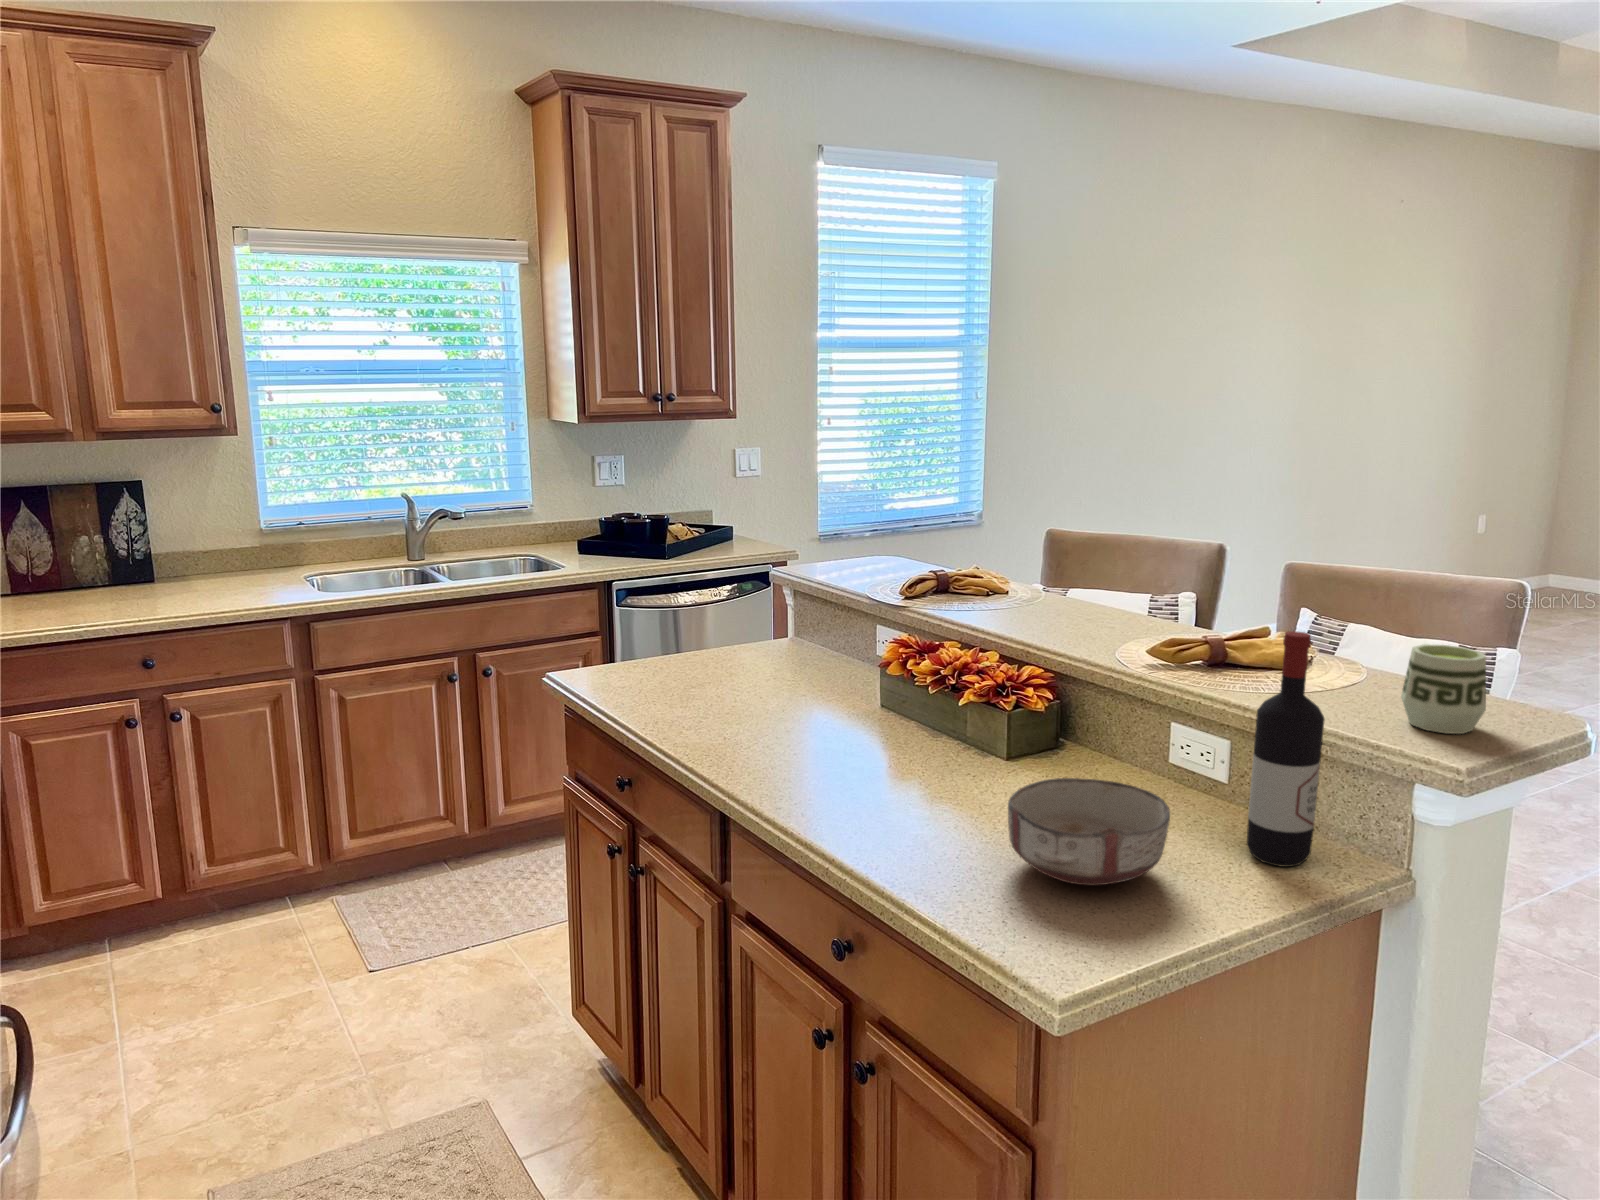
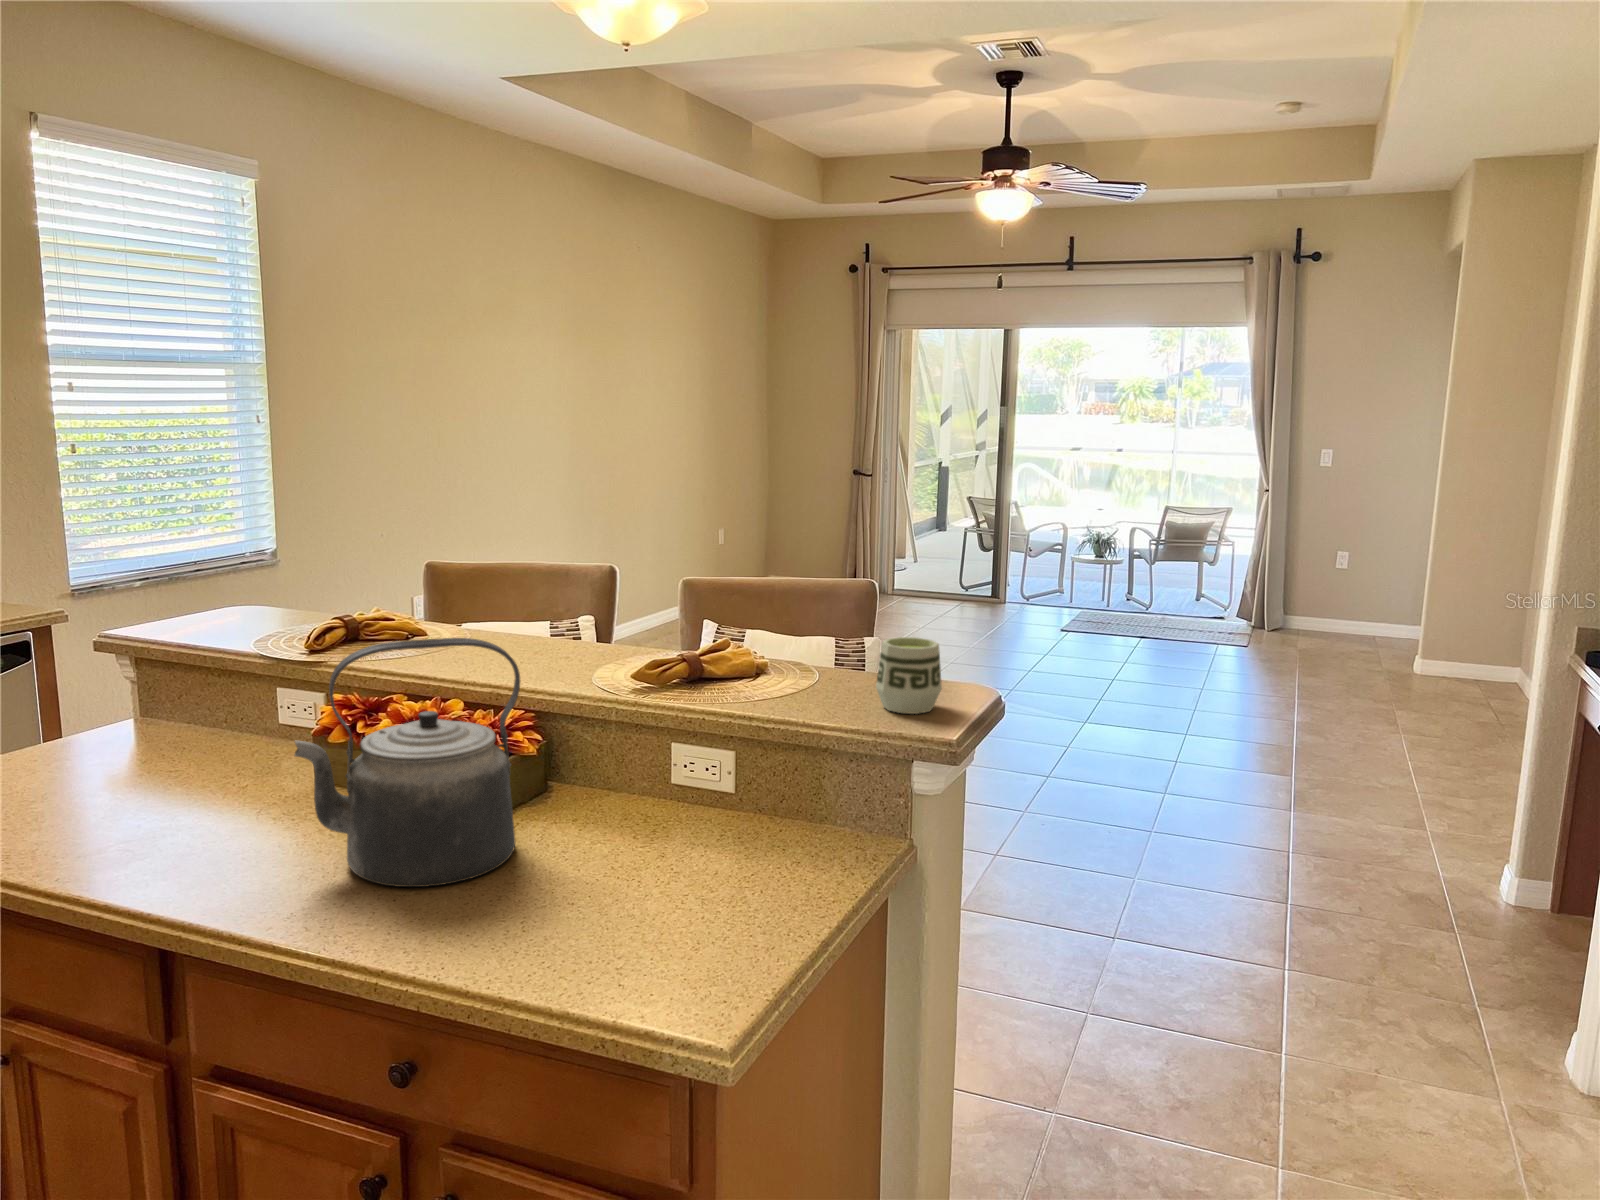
kettle: none [822,591,1011,807] -> present [295,638,520,887]
wine bottle: present [1247,631,1325,867] -> none [783,639,843,861]
ceramic bowl: present [1008,778,1170,885] -> none [577,812,741,926]

